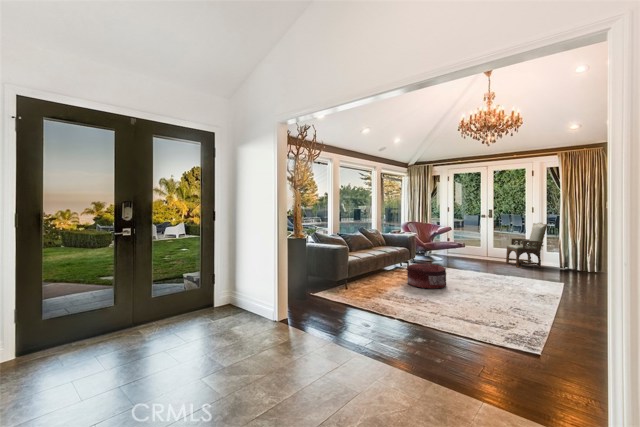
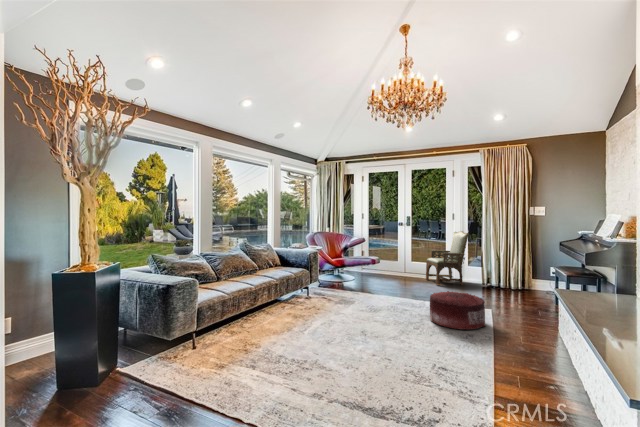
pouf: present [407,264,446,289] -> present [430,291,485,330]

